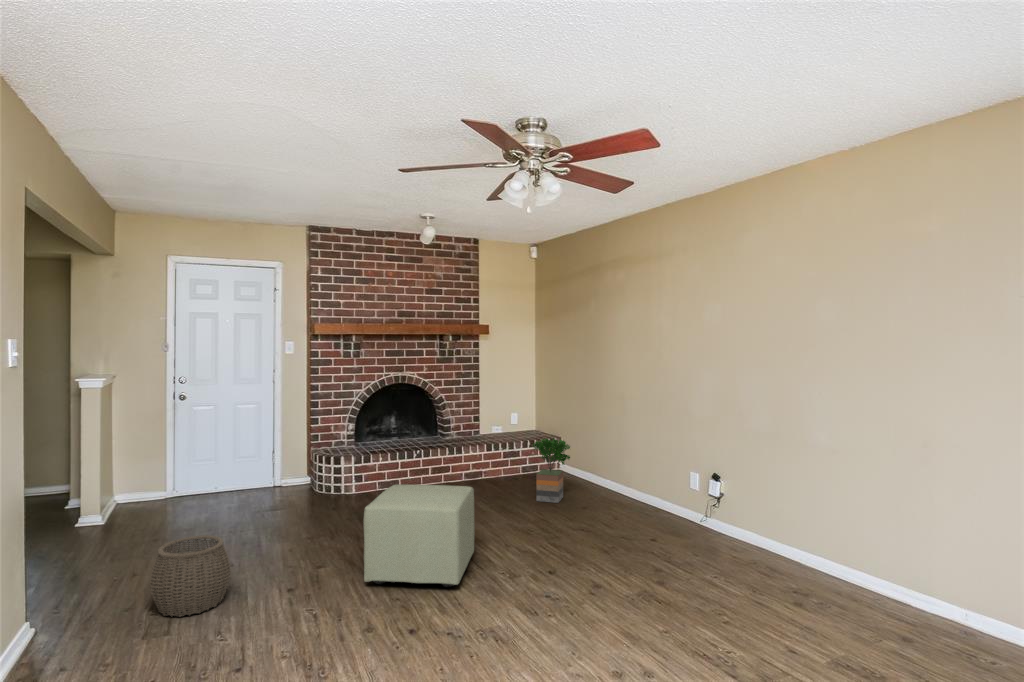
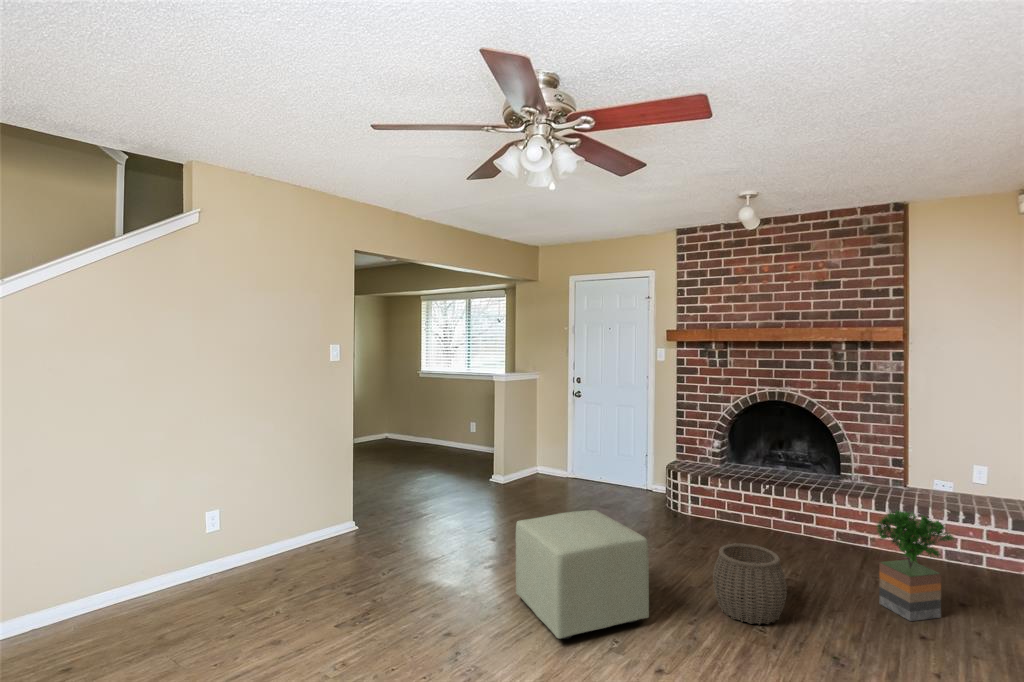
woven basket: present [150,535,231,617] -> present [713,544,787,624]

